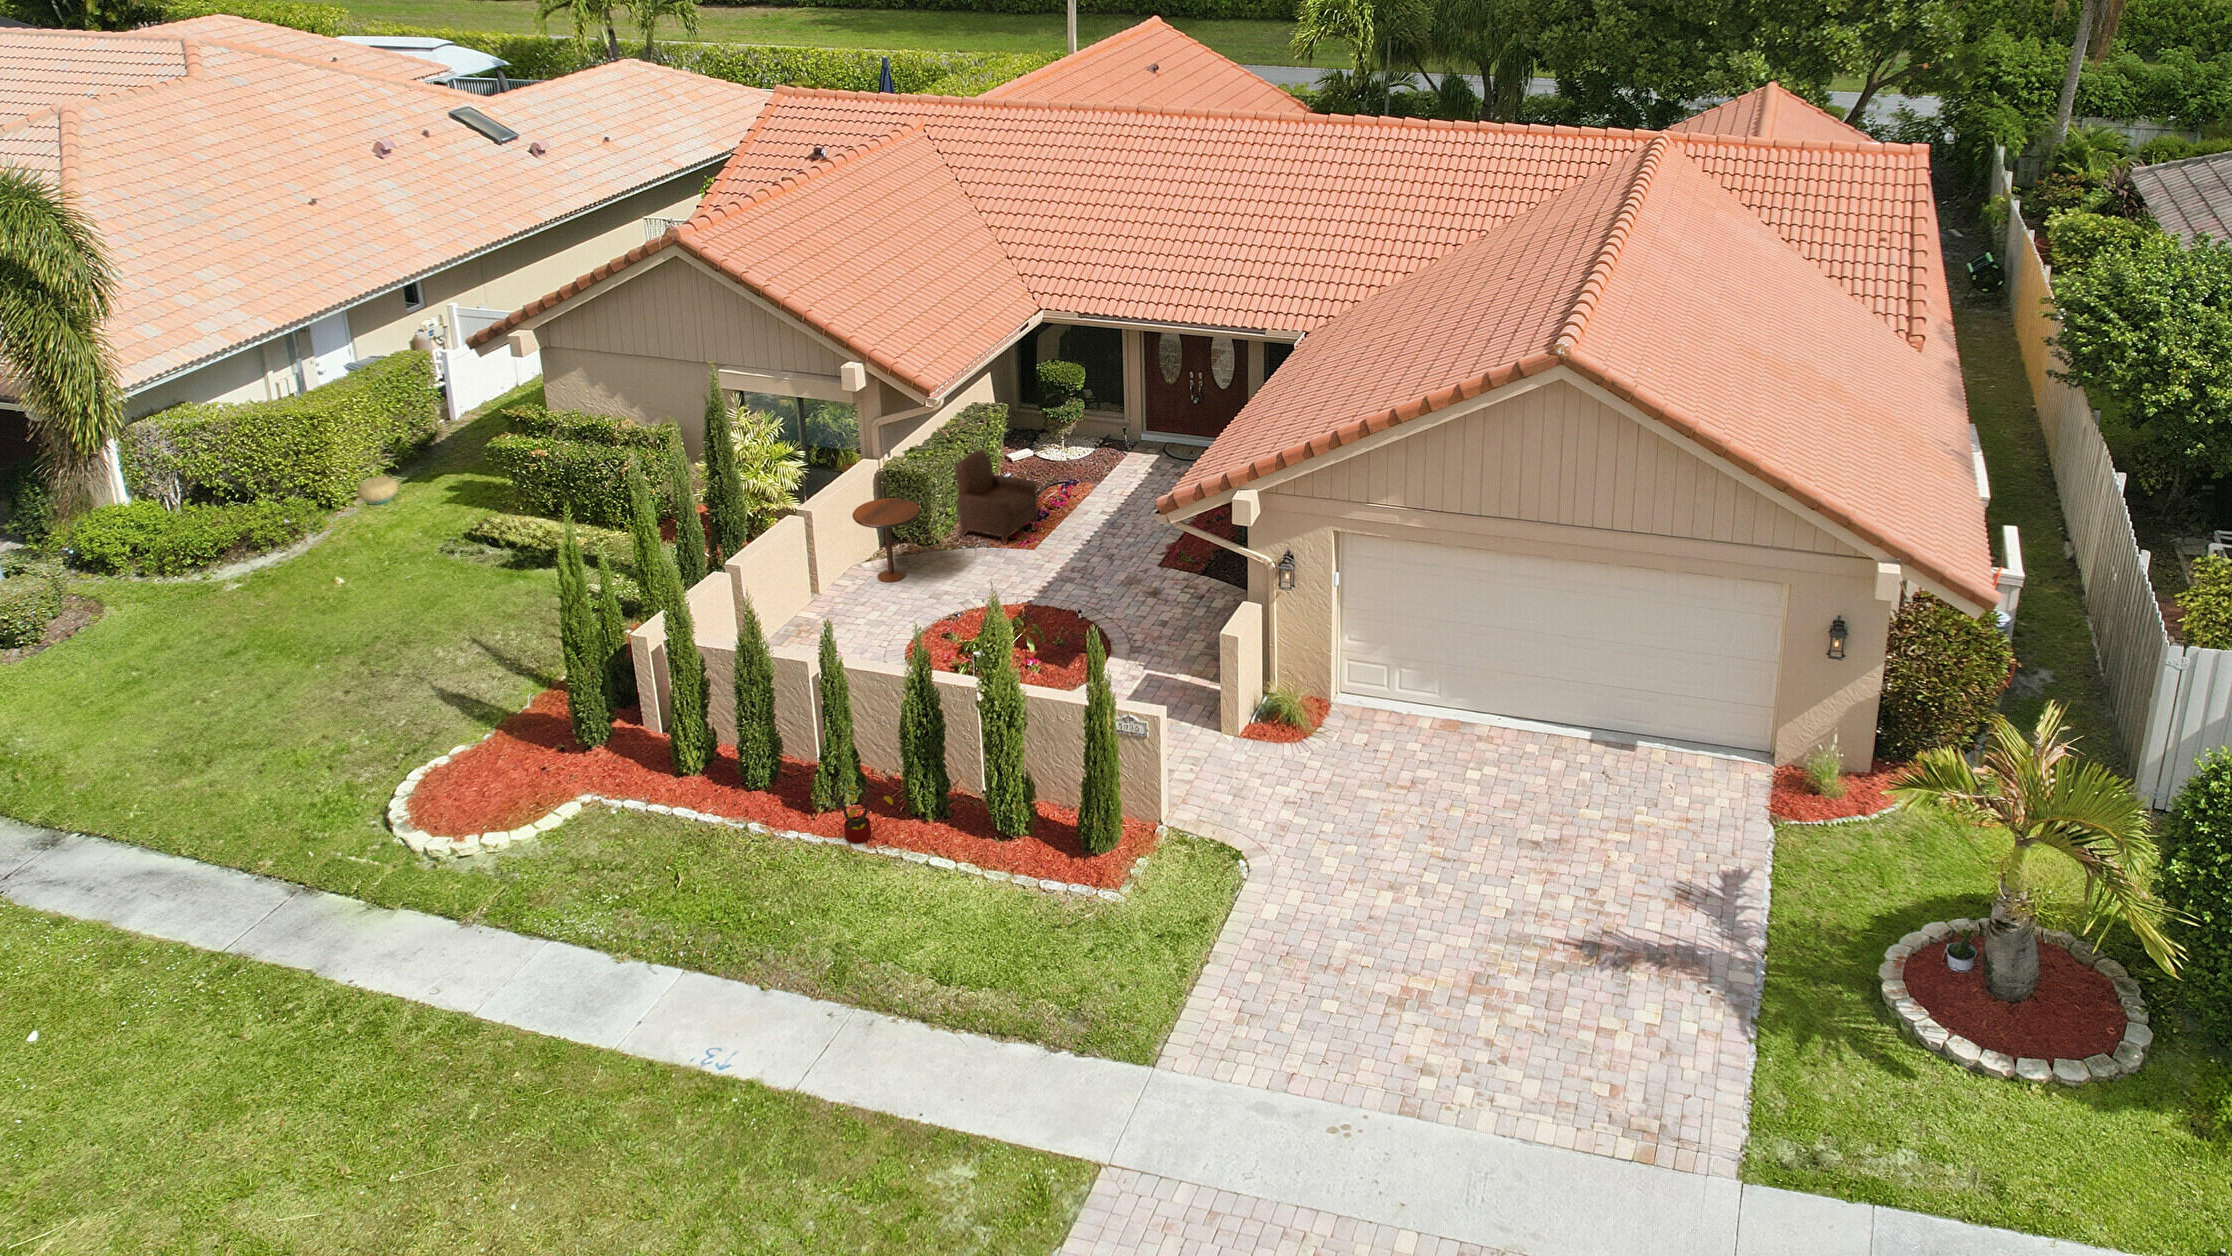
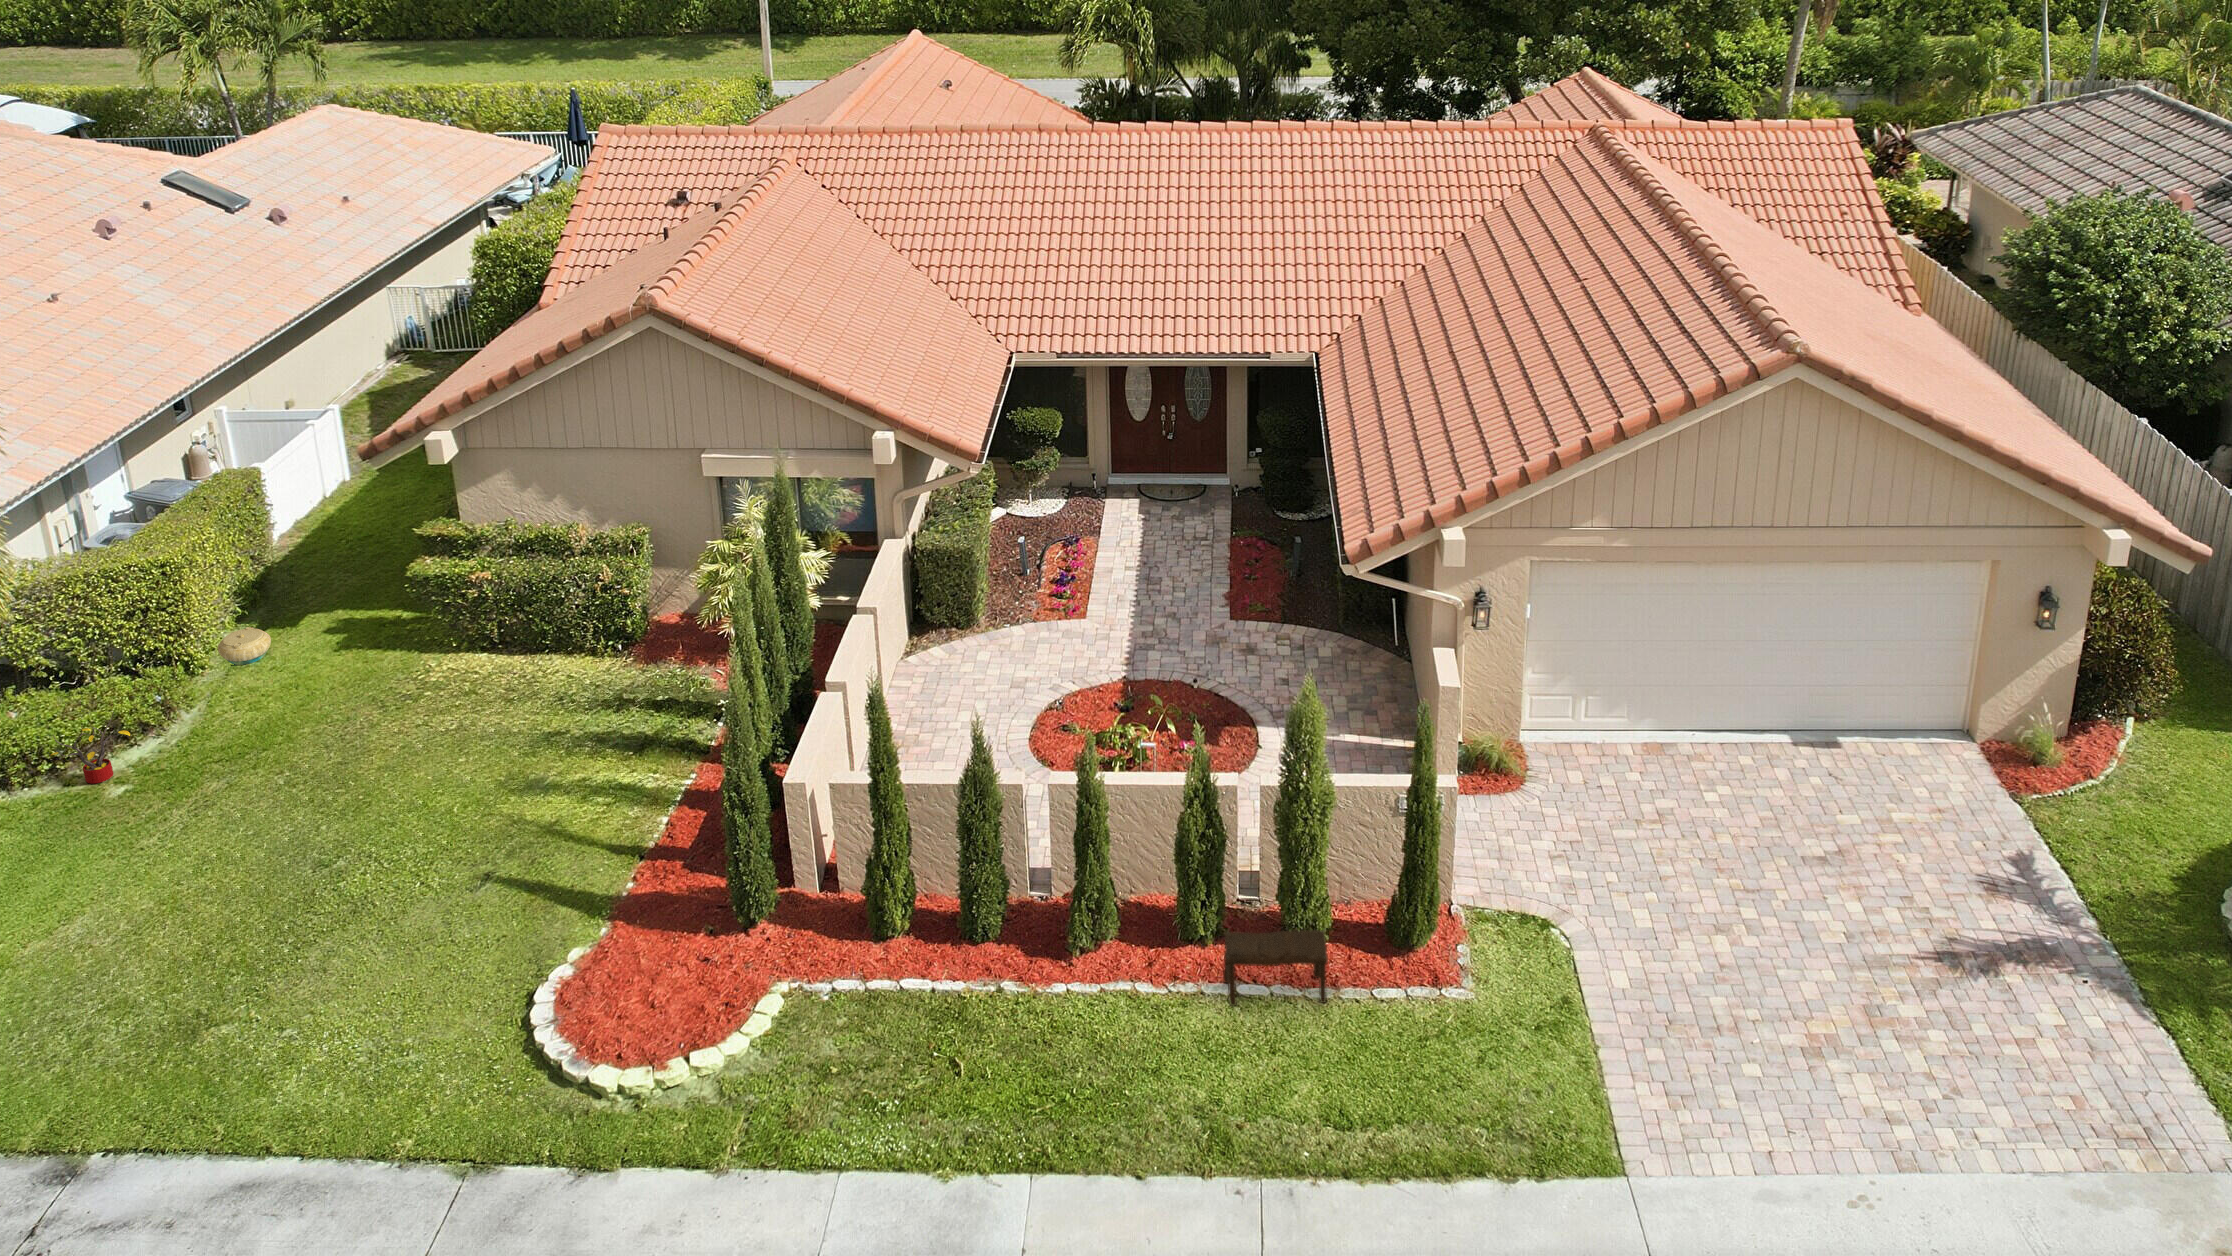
chair: present [955,449,1038,544] -> none [981,514,1067,618]
pedestal table: present [852,498,920,583] -> none [900,580,978,677]
decorative plant: present [821,776,893,843] -> present [51,712,130,783]
bench: none [918,812,1015,885] -> present [1223,930,1328,1006]

